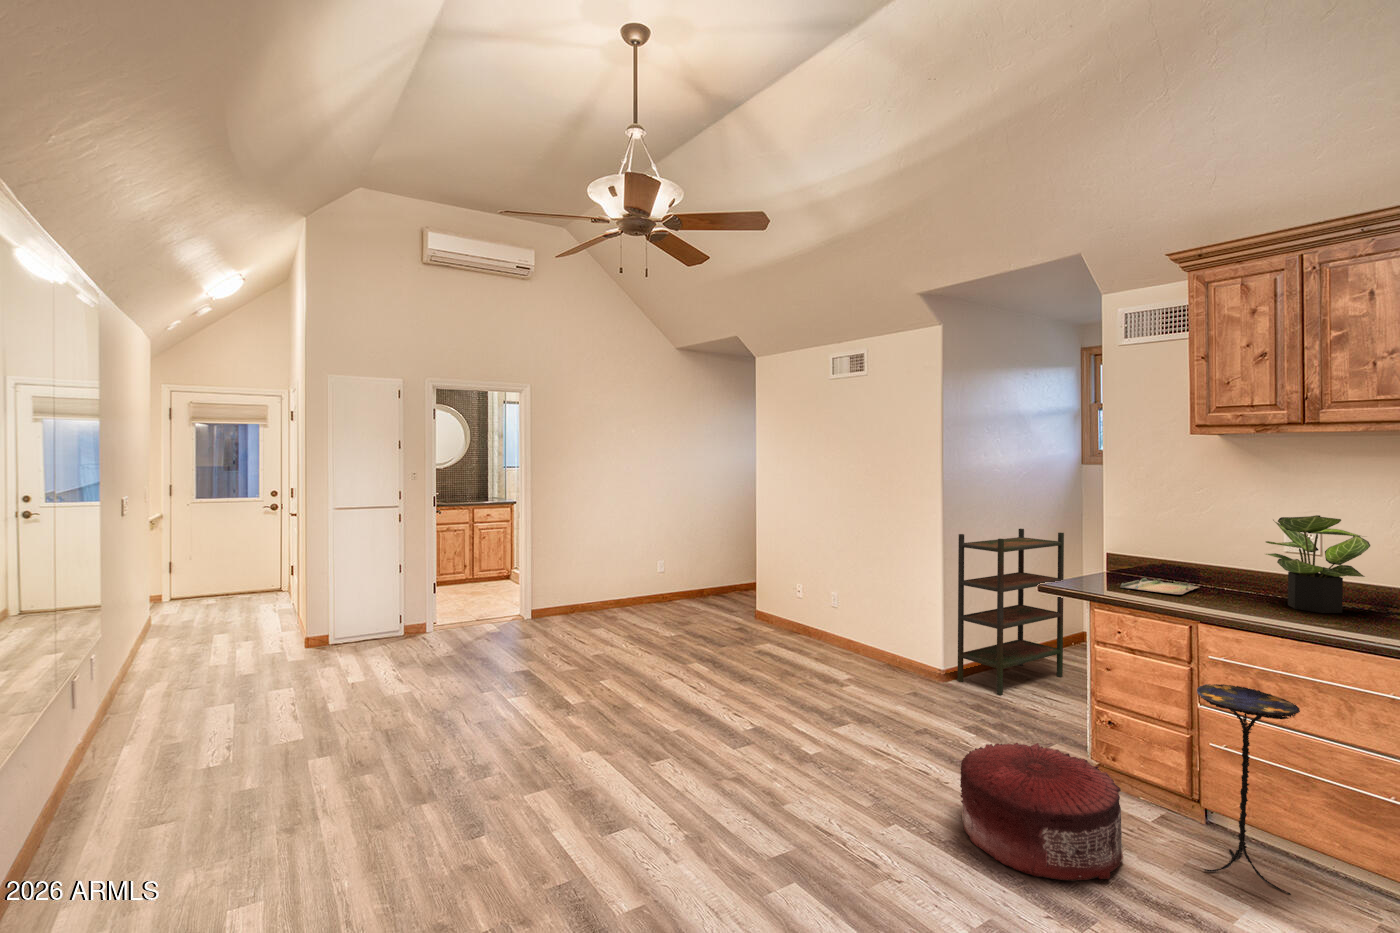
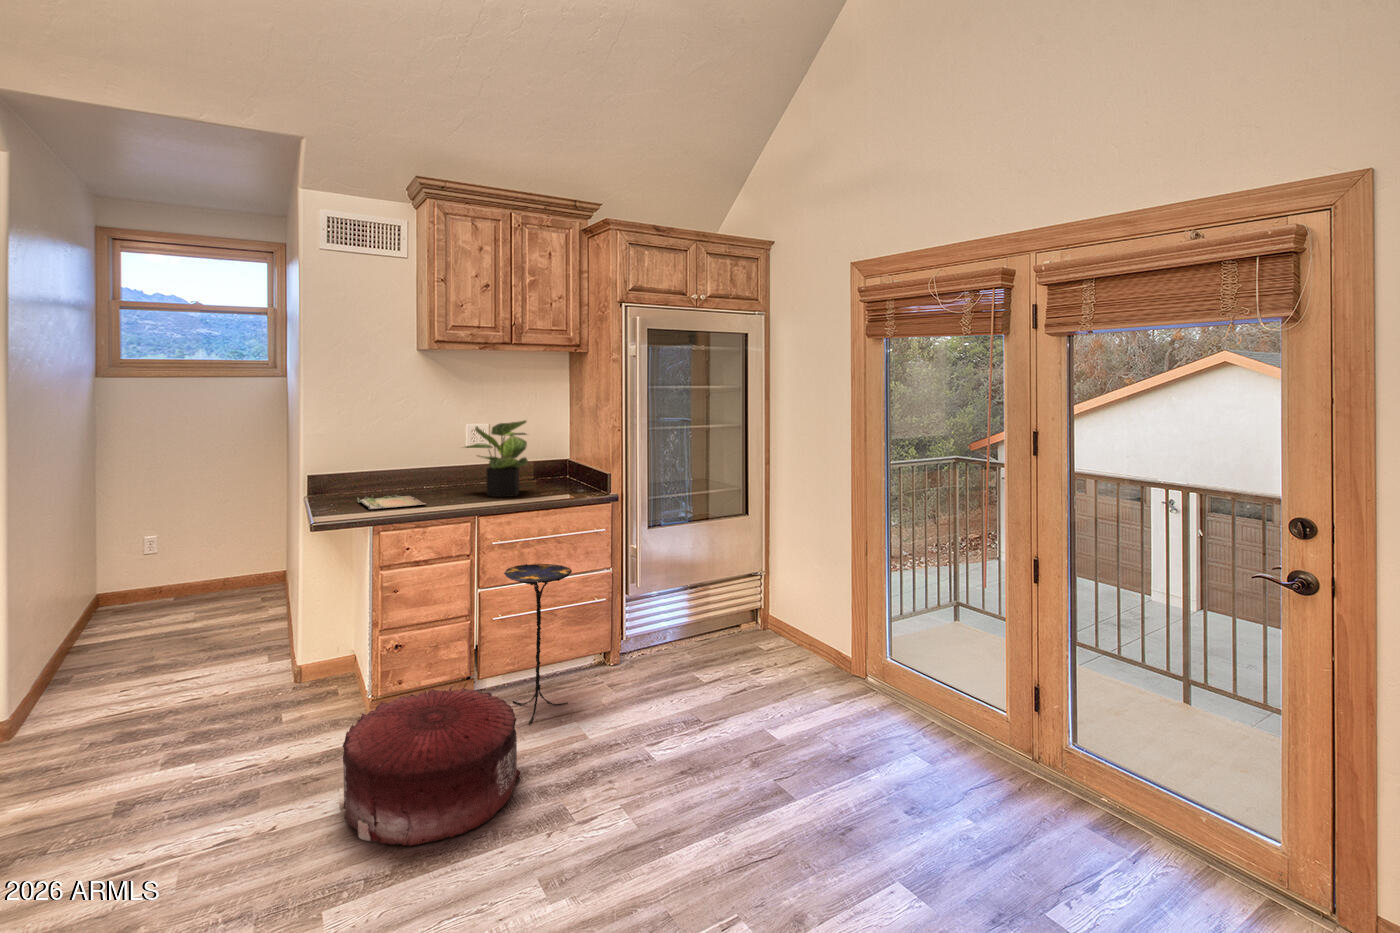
bookshelf: present [957,529,1064,695] -> none [5,468,158,725]

